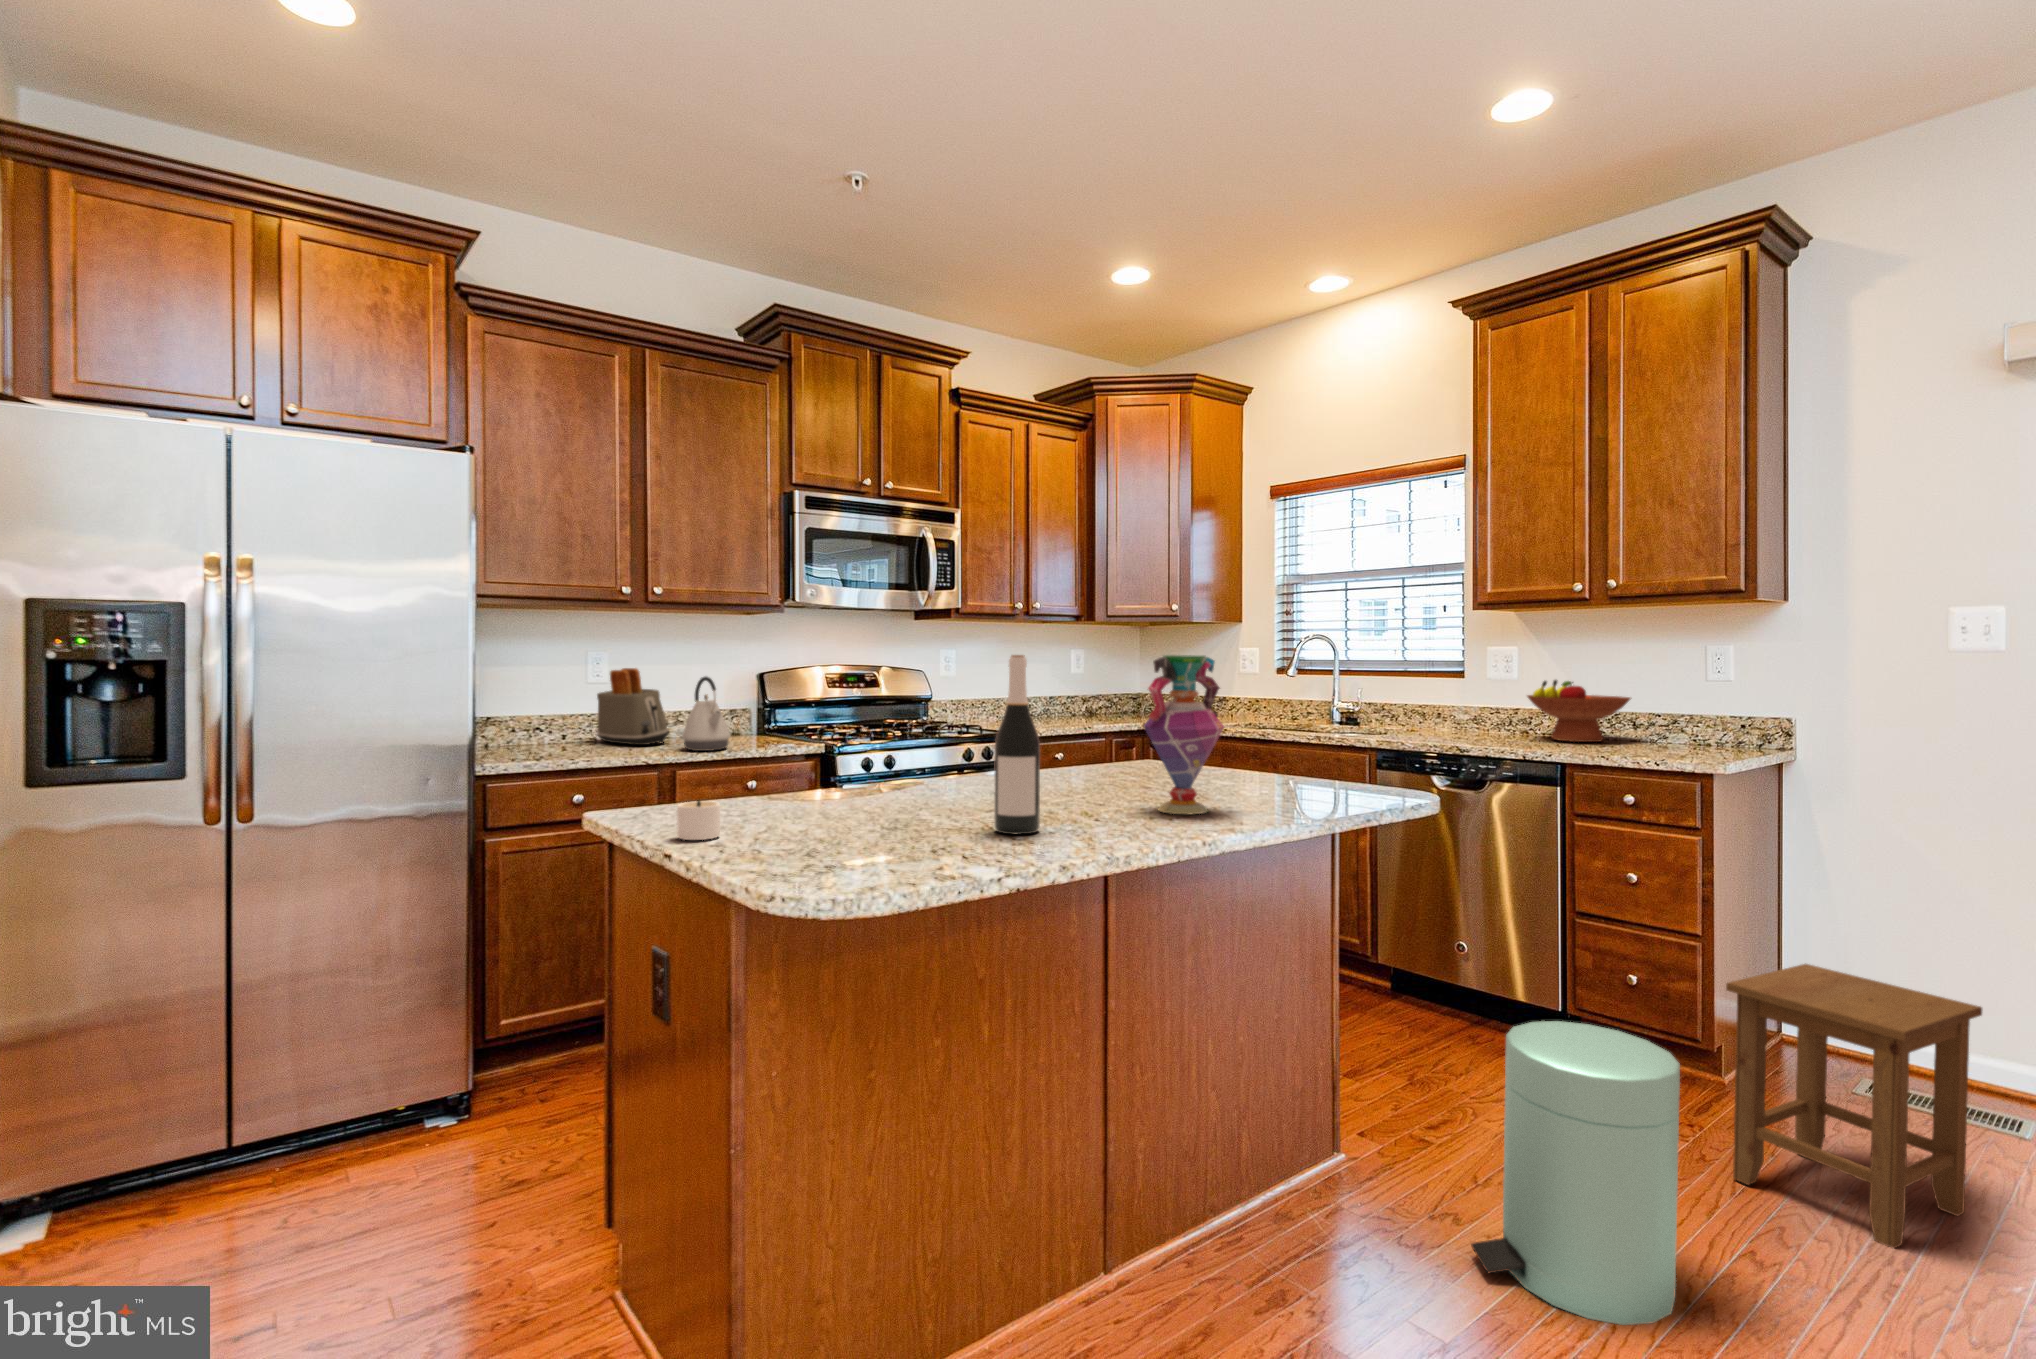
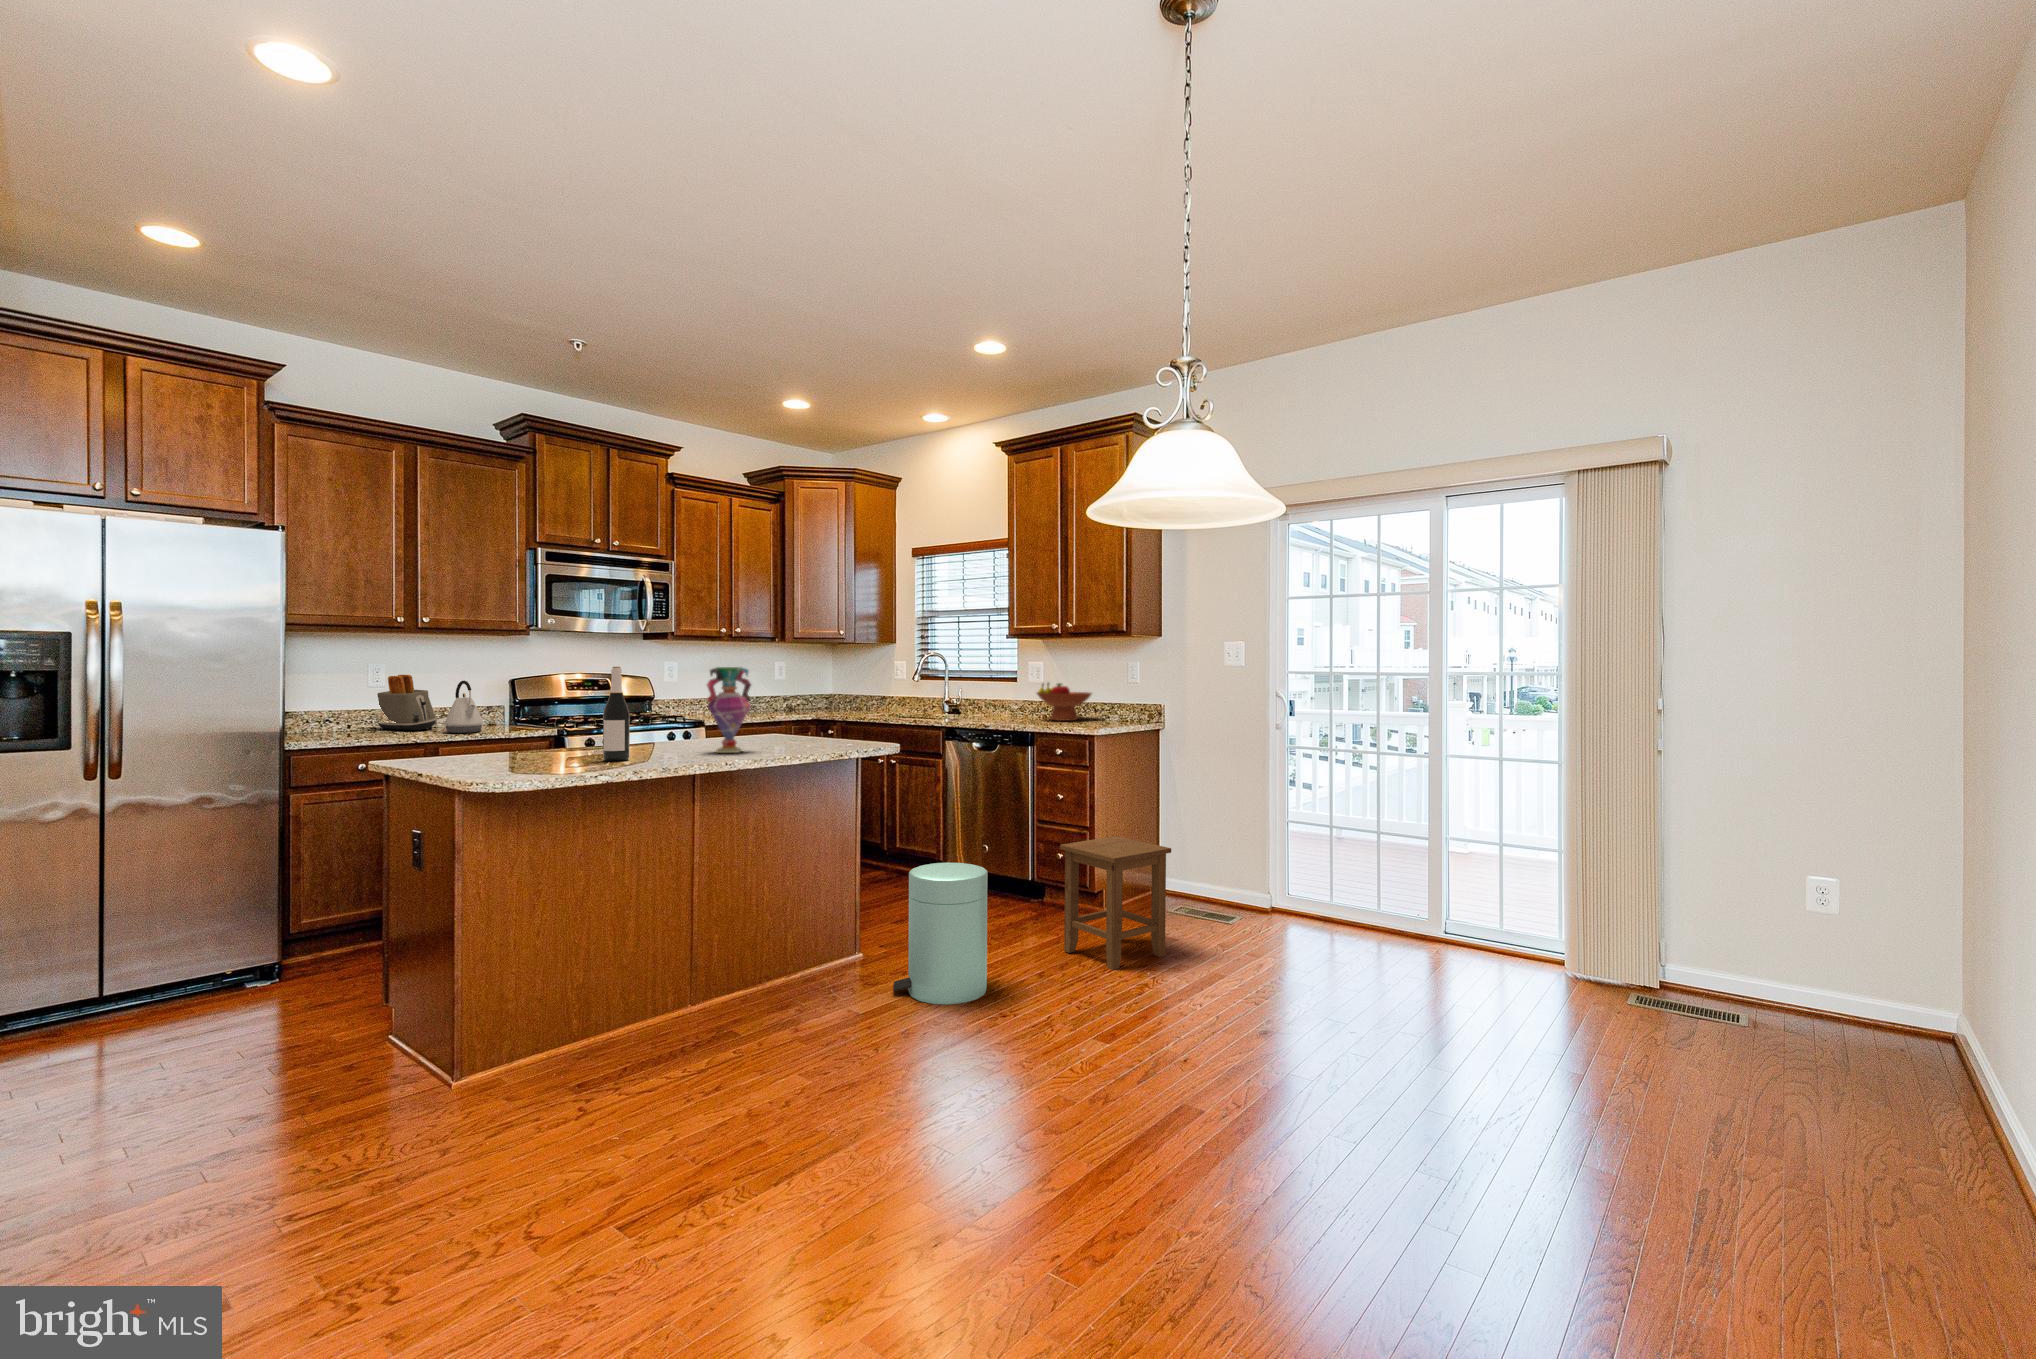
candle: present [677,800,720,840] -> none [414,744,452,766]

